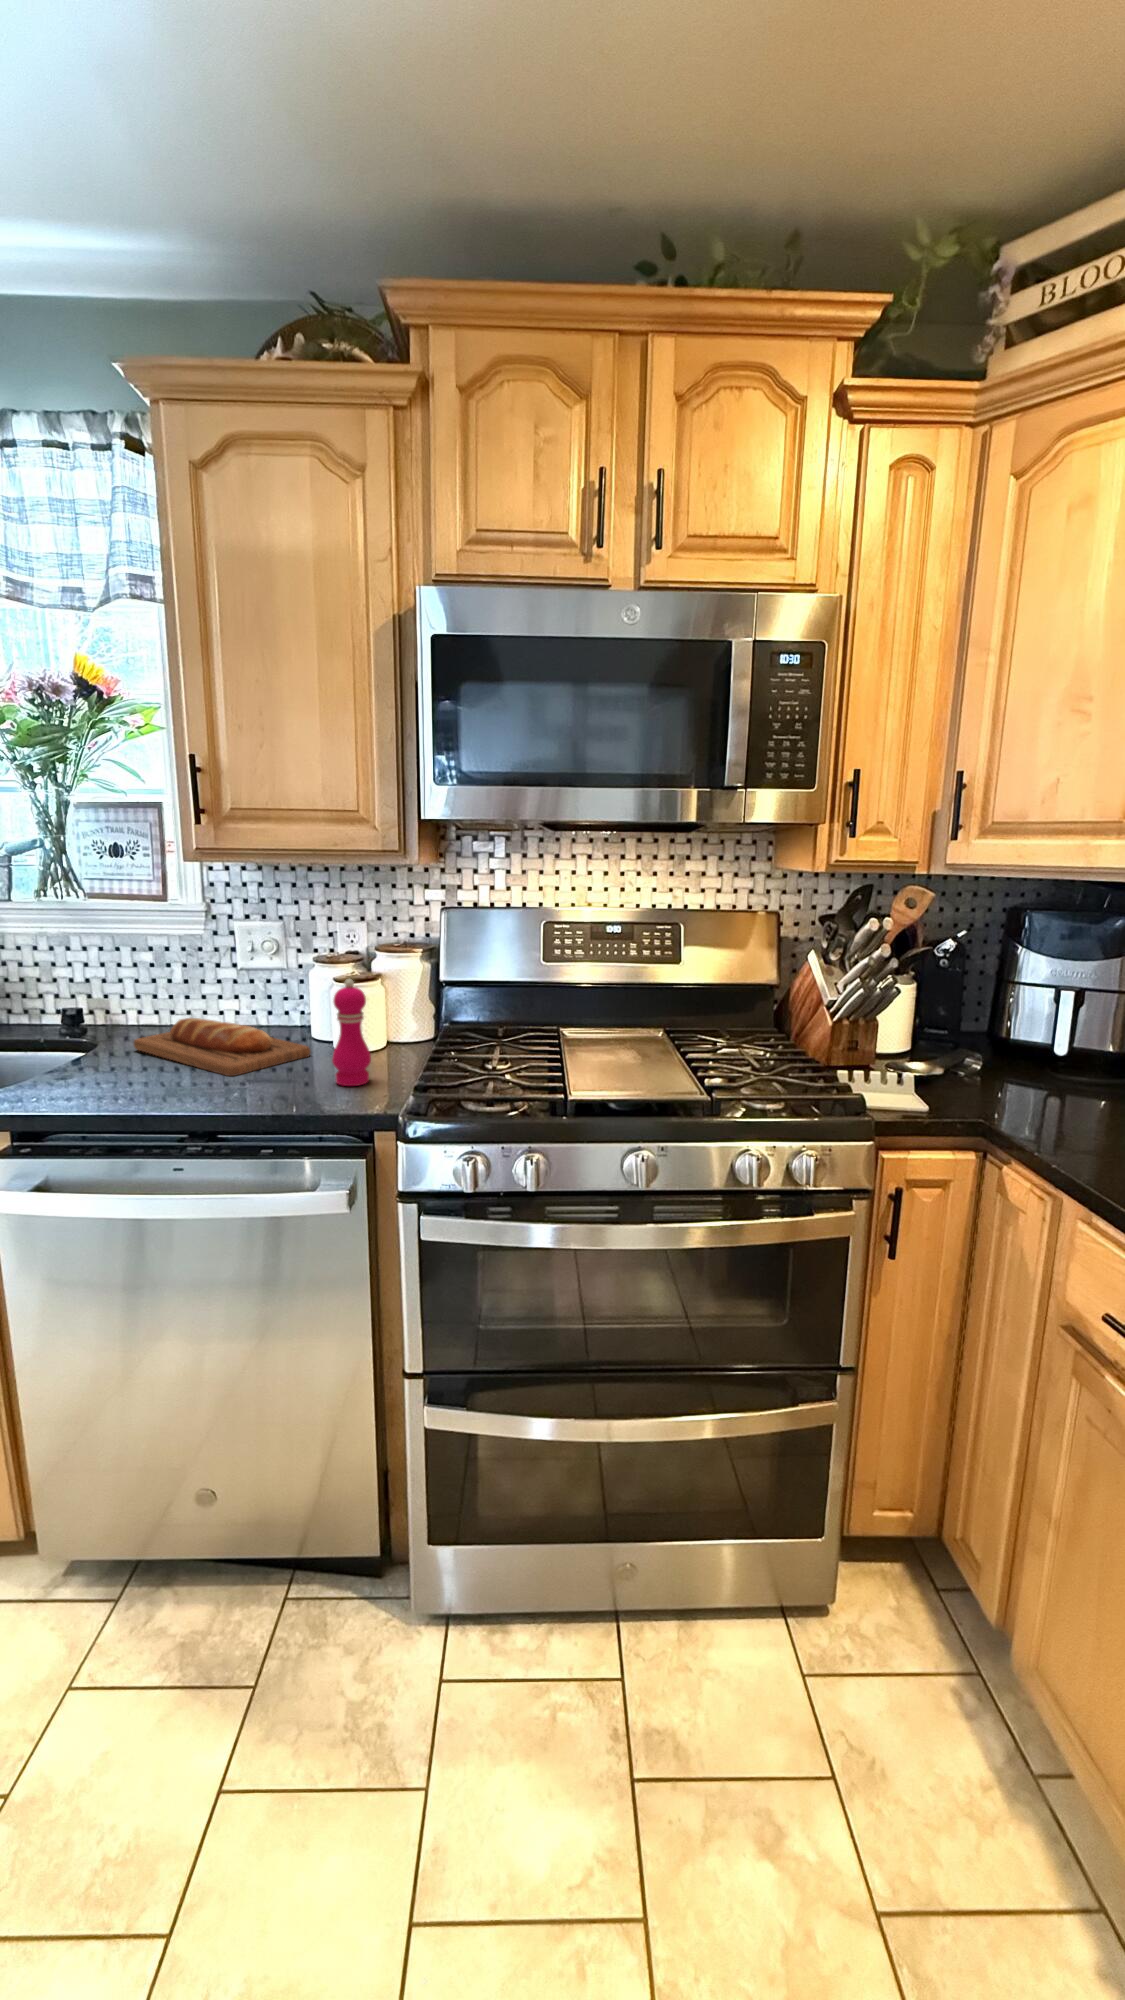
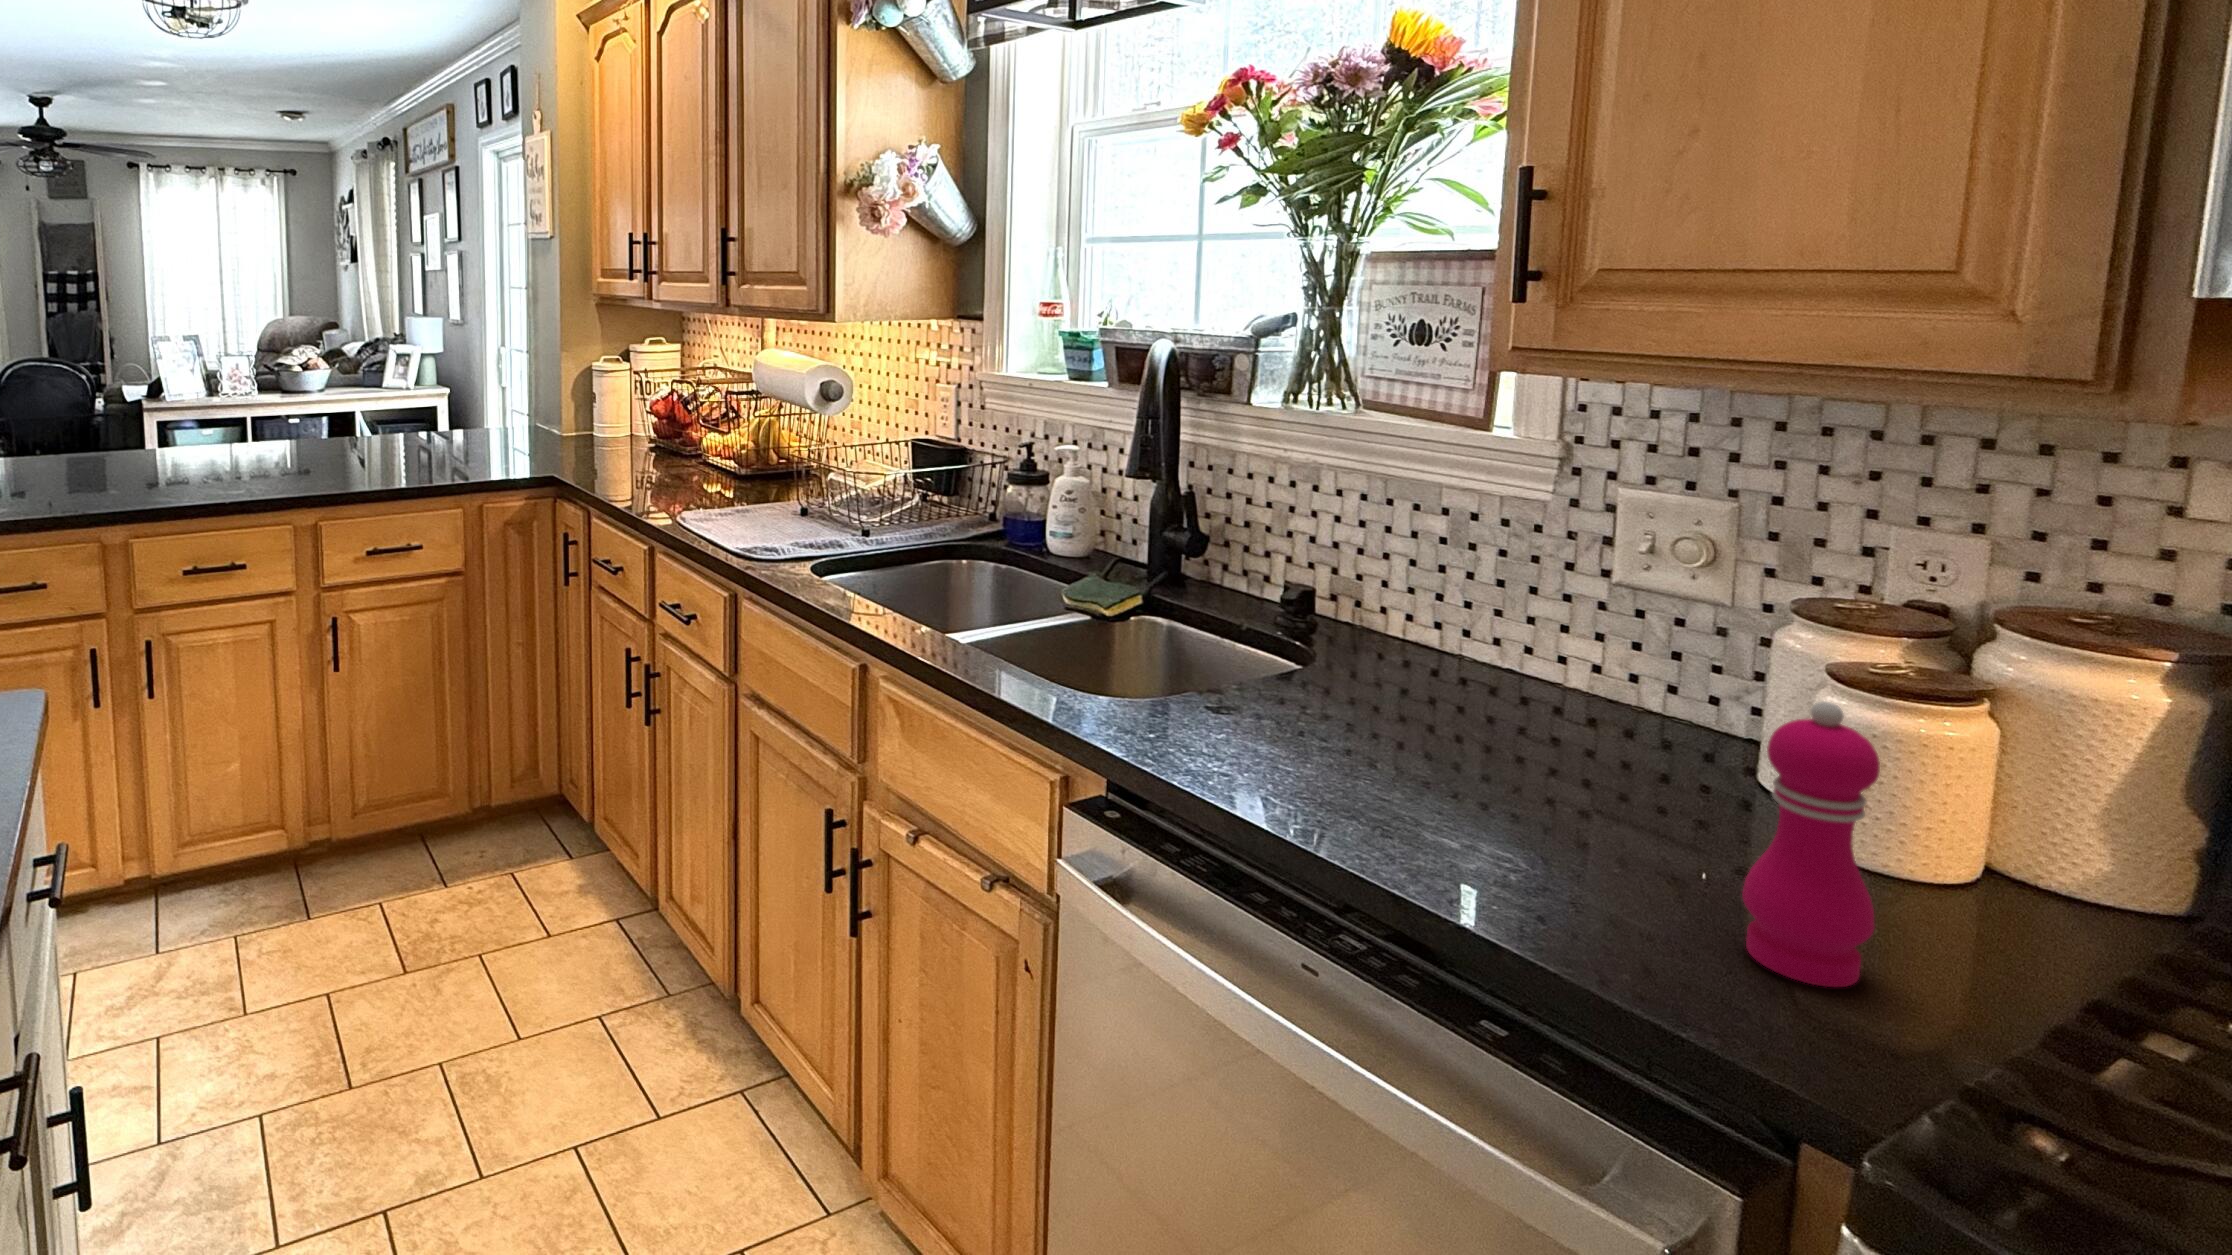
bread loaf: present [134,1018,311,1076] -> none [1360,657,1730,831]

